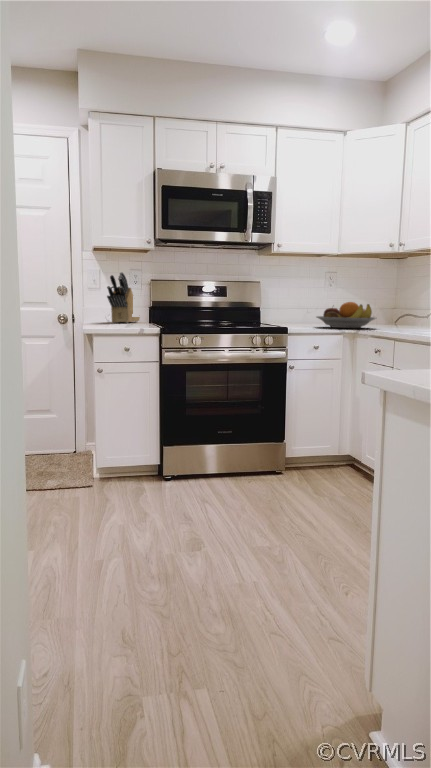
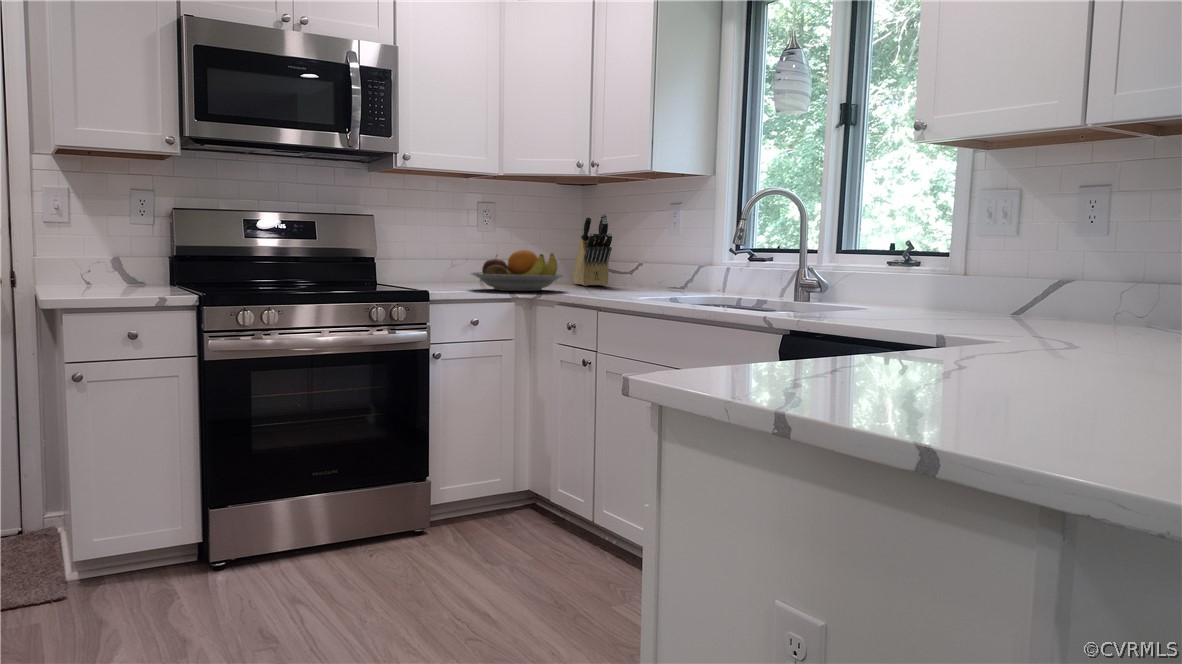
knife block: present [107,272,140,323] -> present [572,213,612,286]

